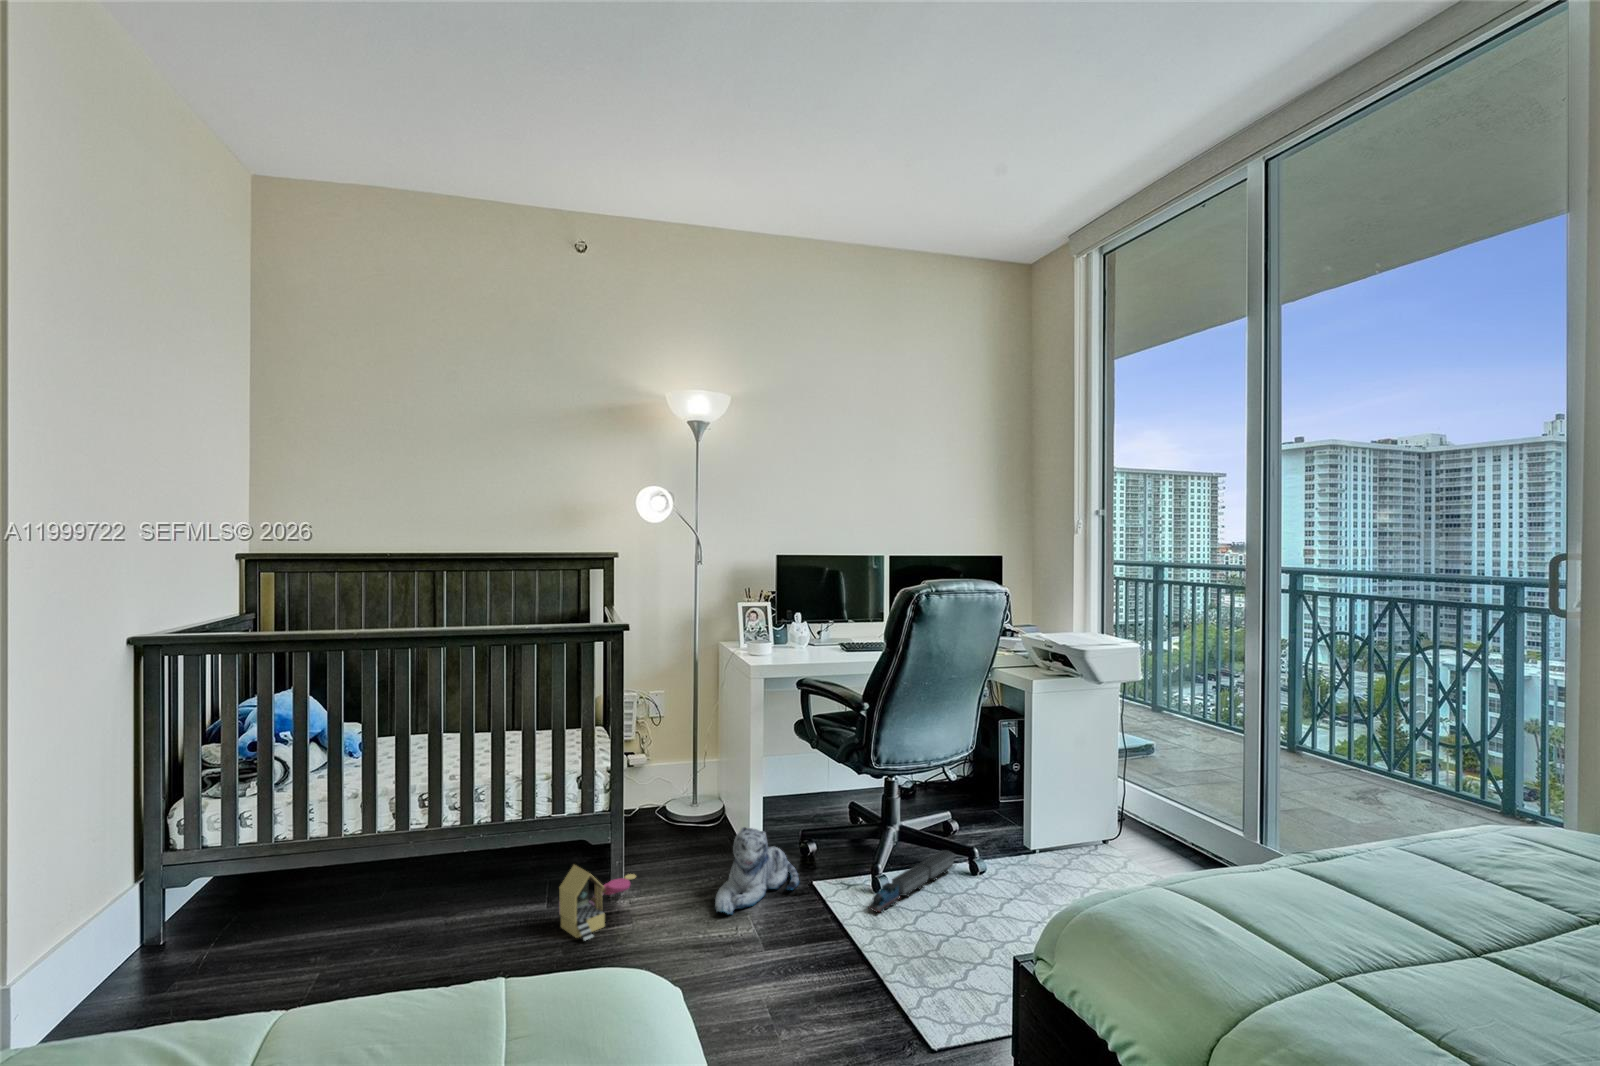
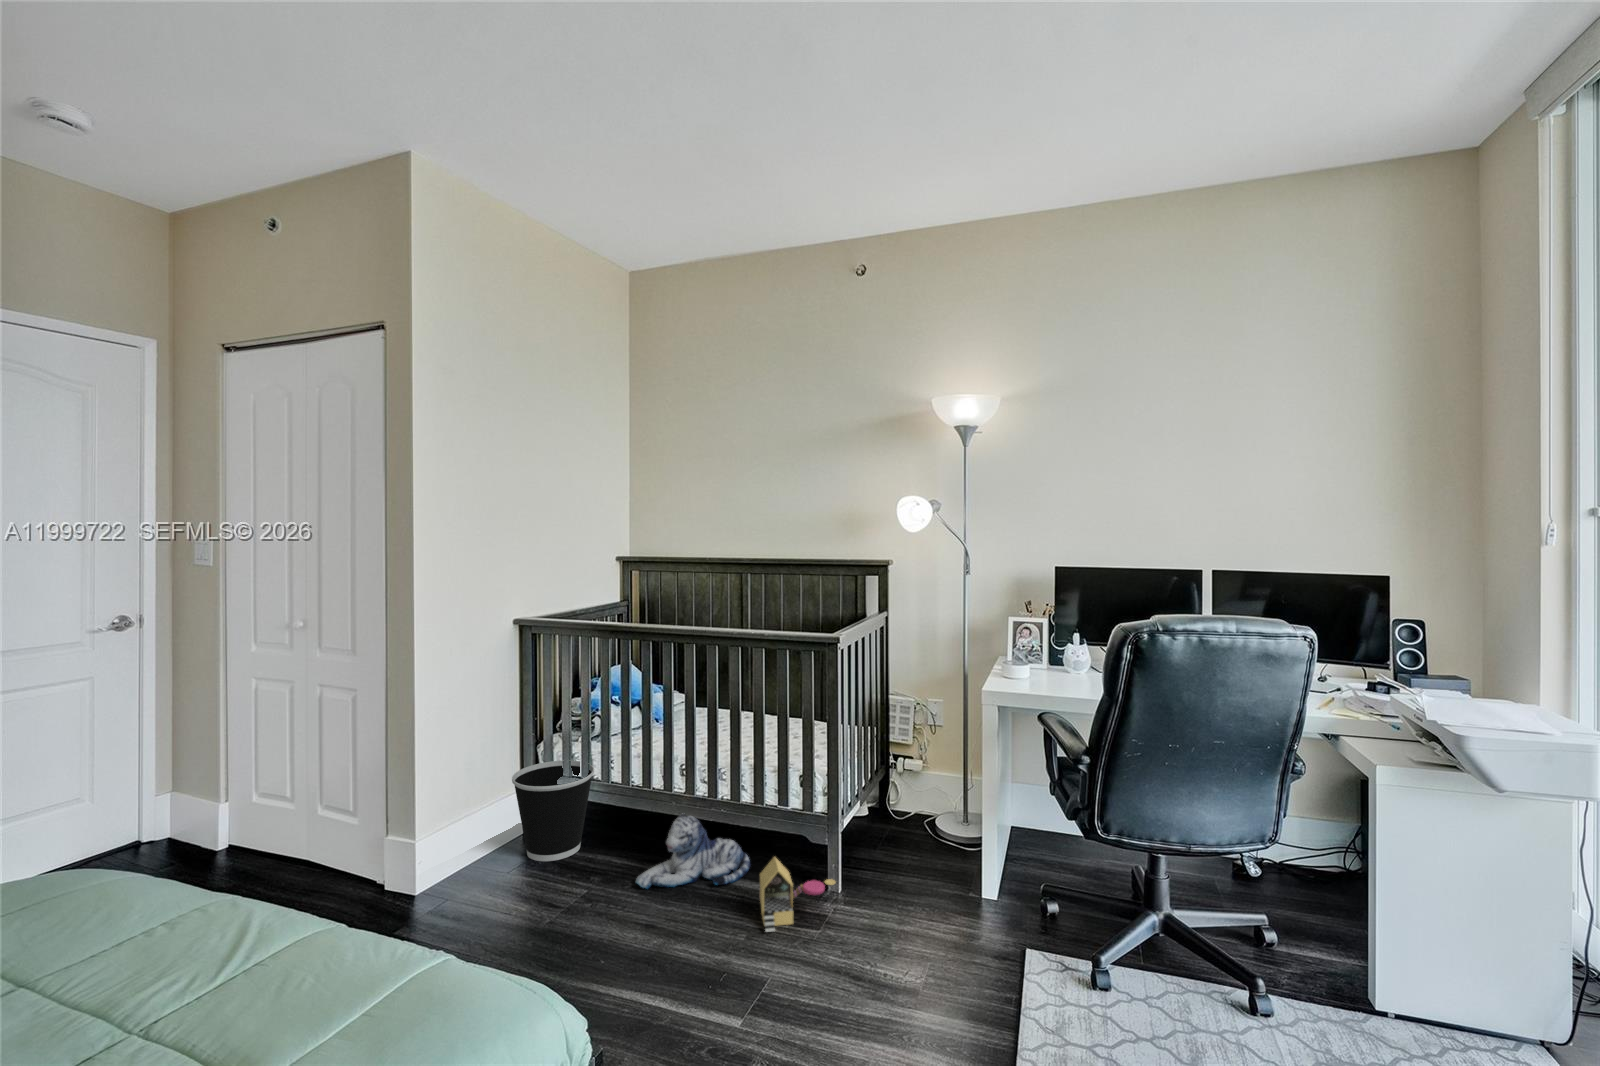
wastebasket: none [152,825,284,969] -> present [512,760,594,861]
plush toy: present [715,827,799,914] -> present [636,814,751,888]
toy train: present [868,850,954,912] -> none [1065,964,1227,1018]

